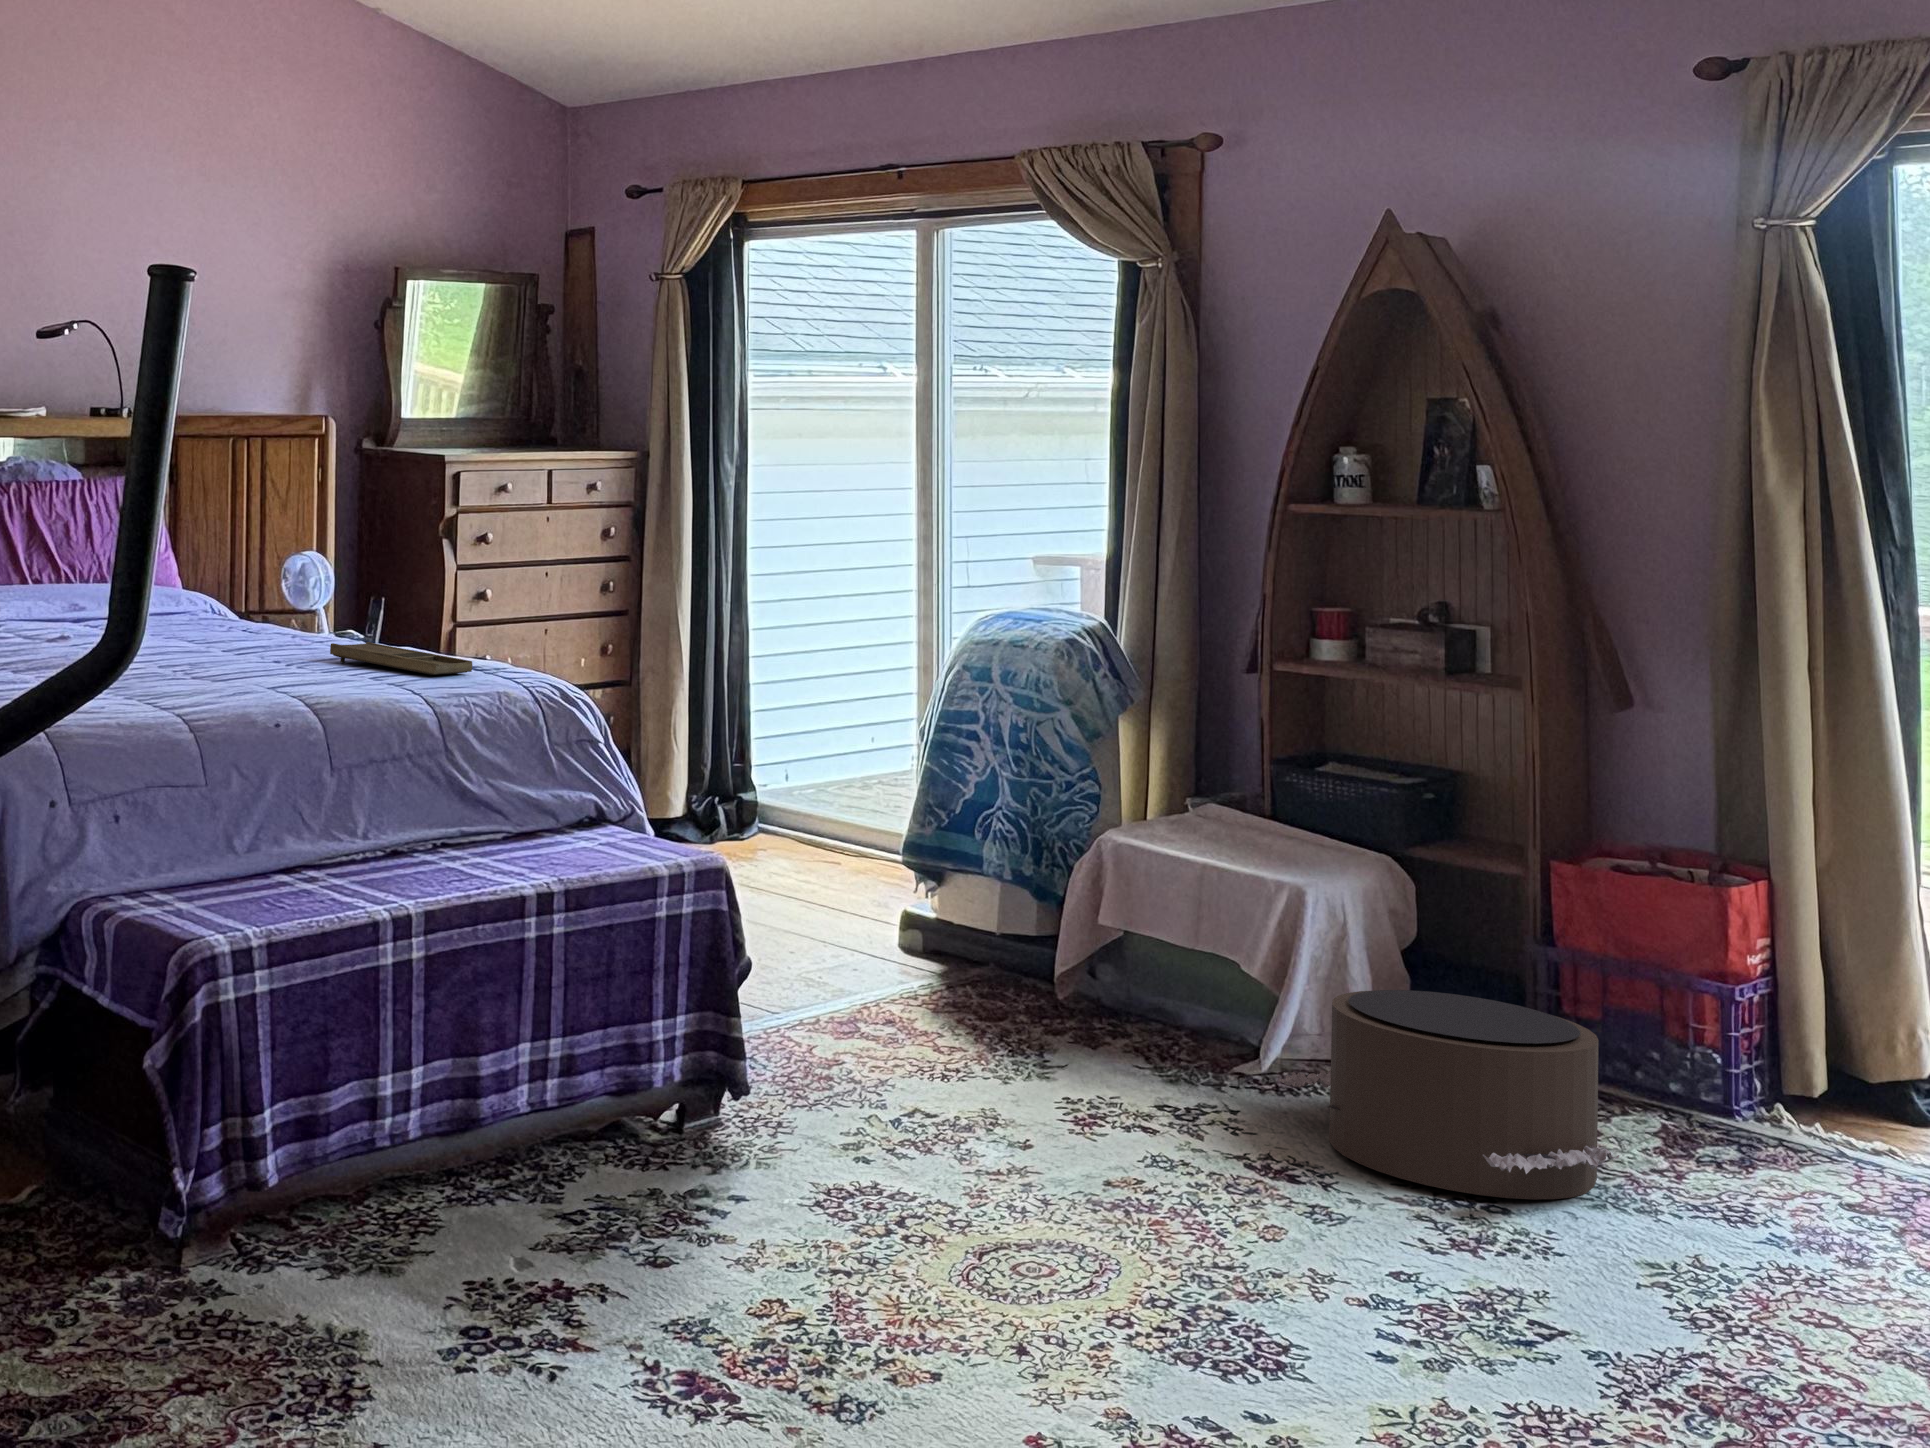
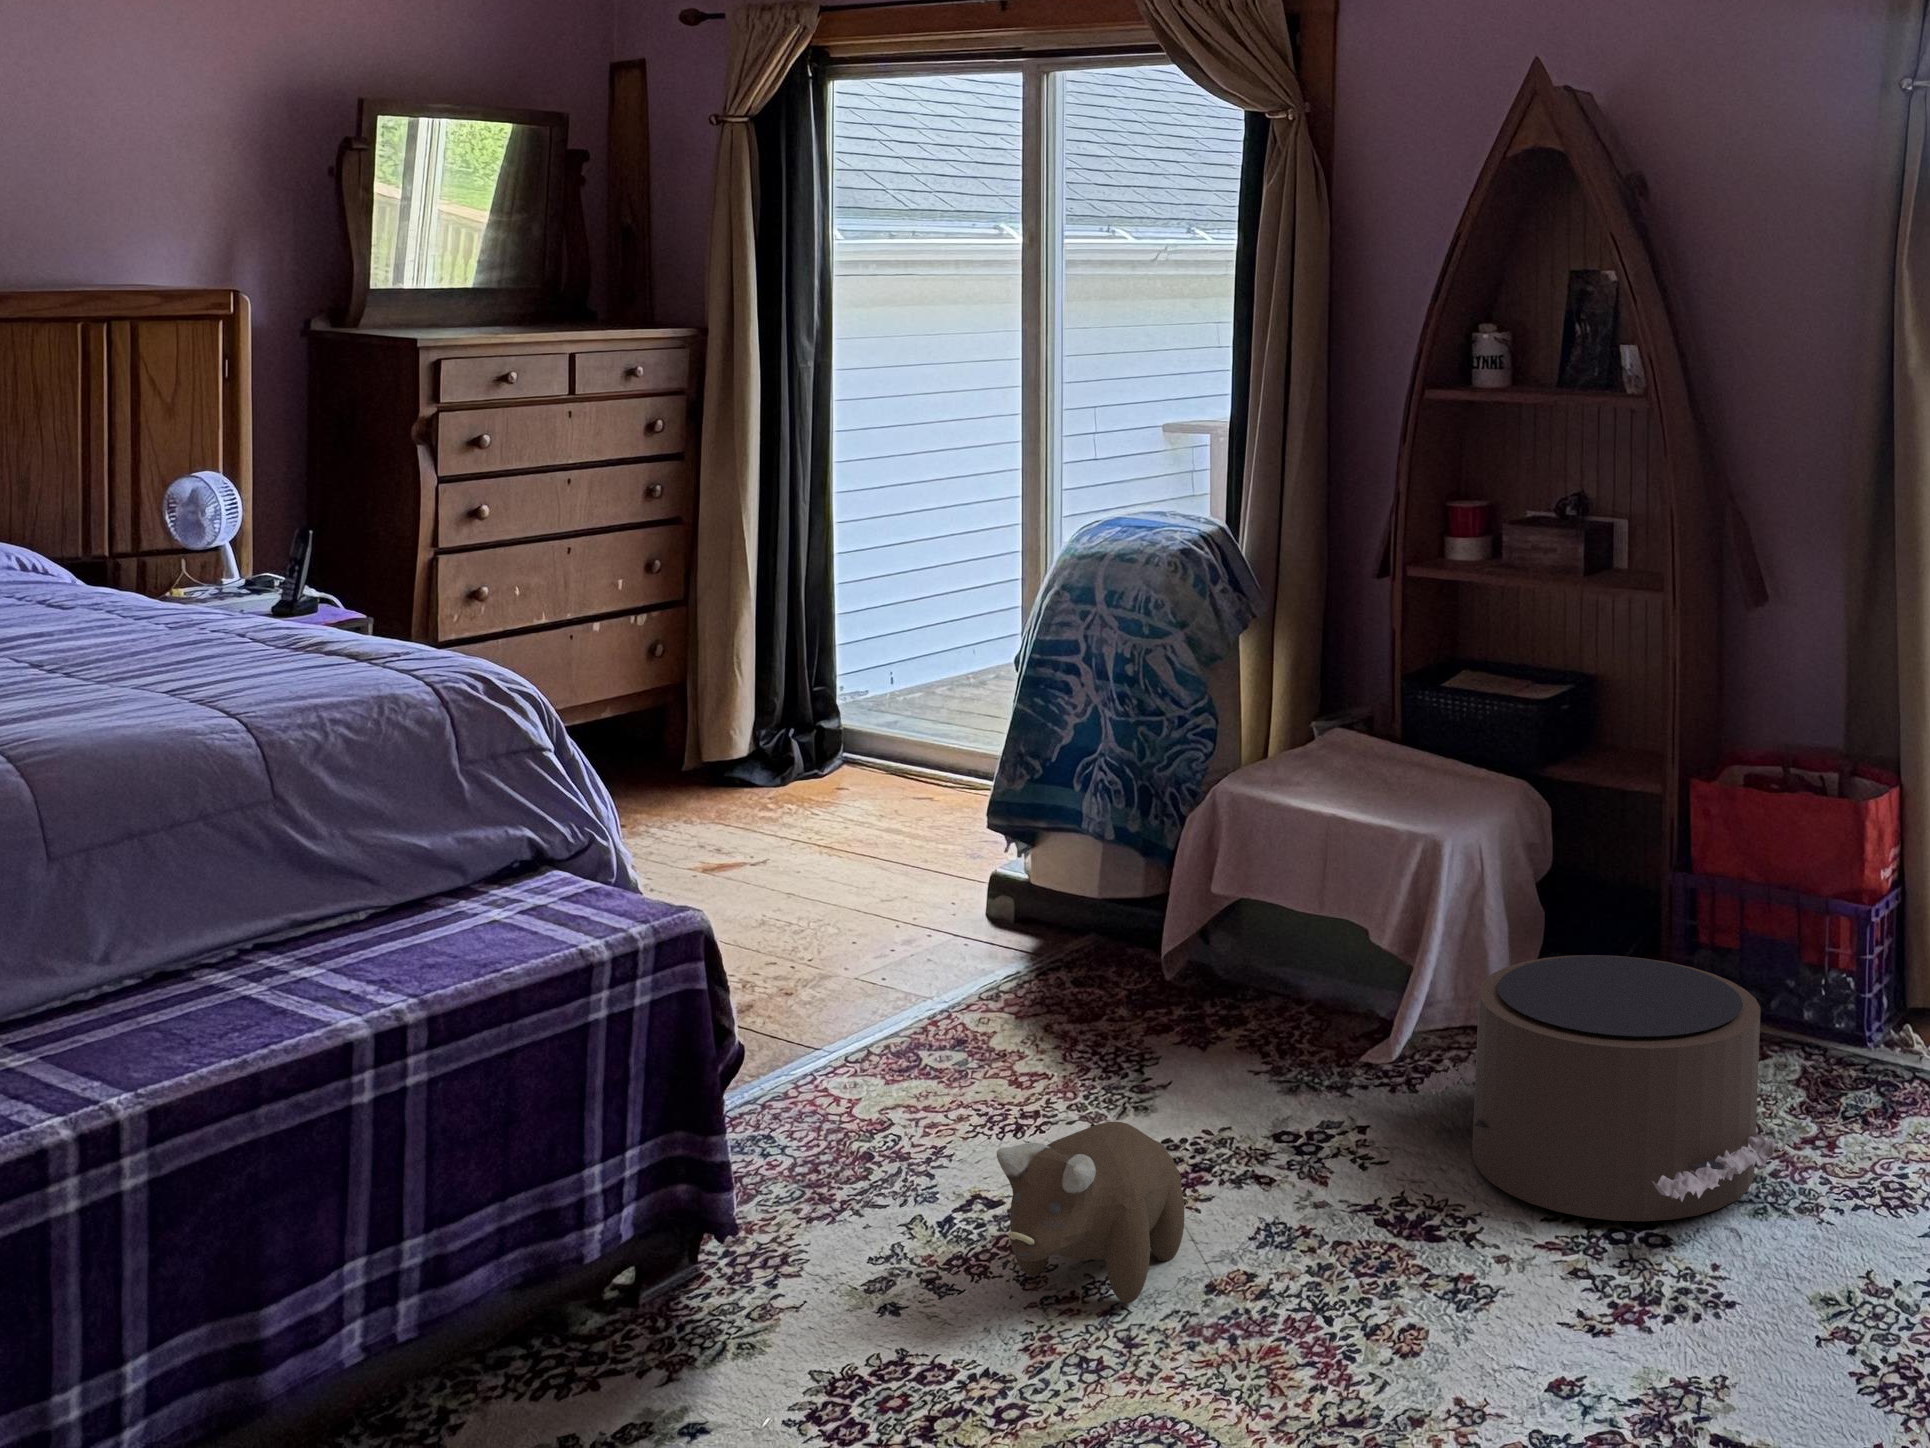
tray: present [330,642,472,675] -> none [86,627,330,680]
plush toy: none [937,1047,1081,1181] -> present [997,1122,1184,1303]

